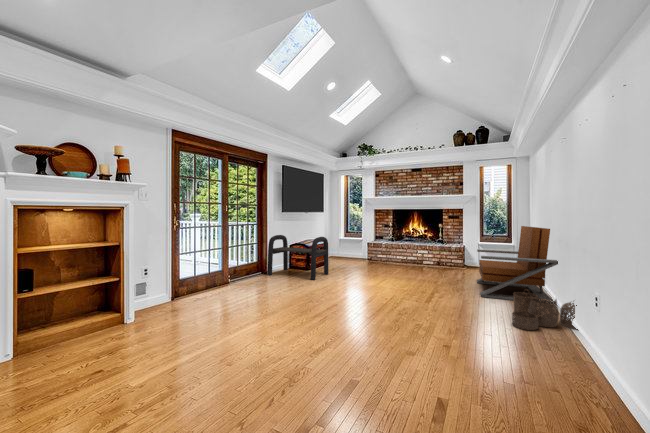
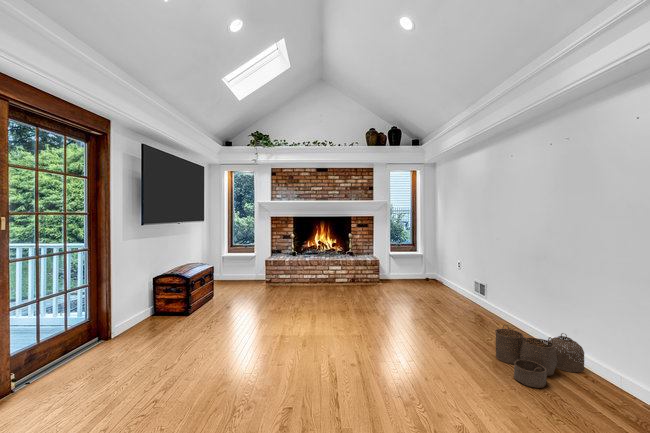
lounge chair: present [477,226,558,301] -> none [410,240,515,332]
bench: present [267,235,329,280] -> none [118,264,225,336]

